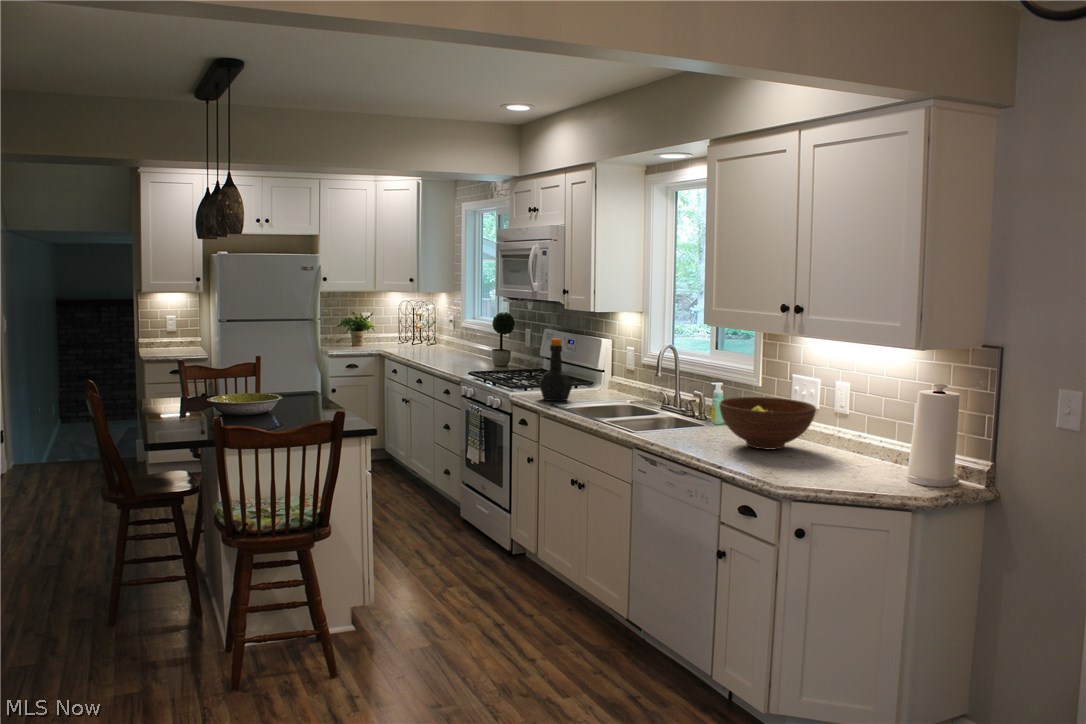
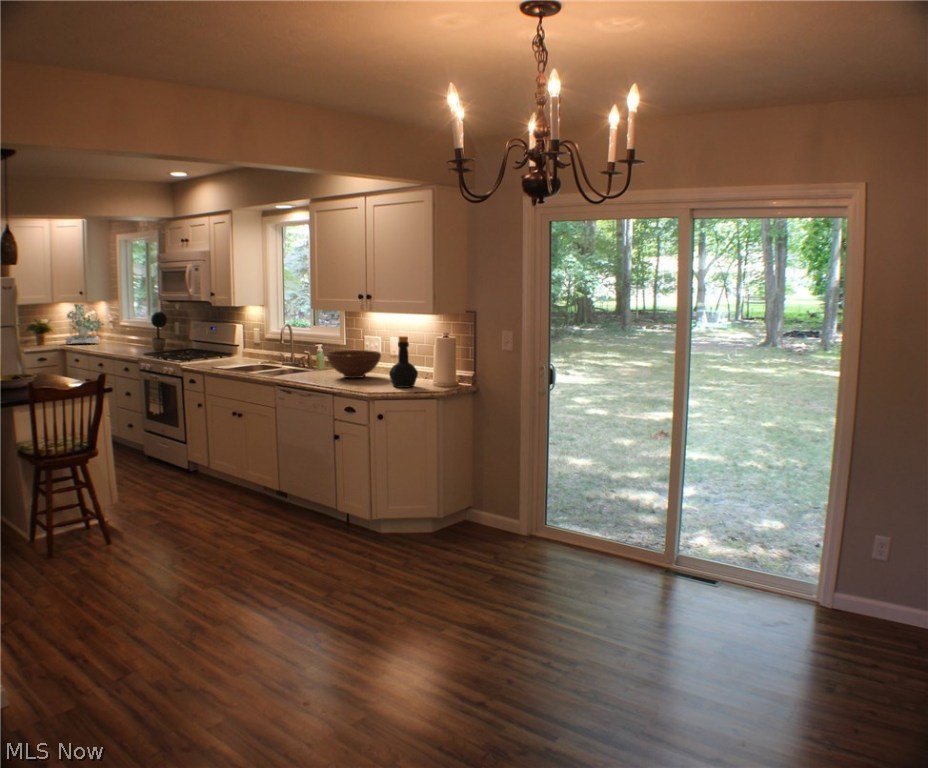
plant: none [391,296,439,350] -> present [65,304,103,344]
bottle: present [539,339,572,401] -> present [389,336,418,388]

